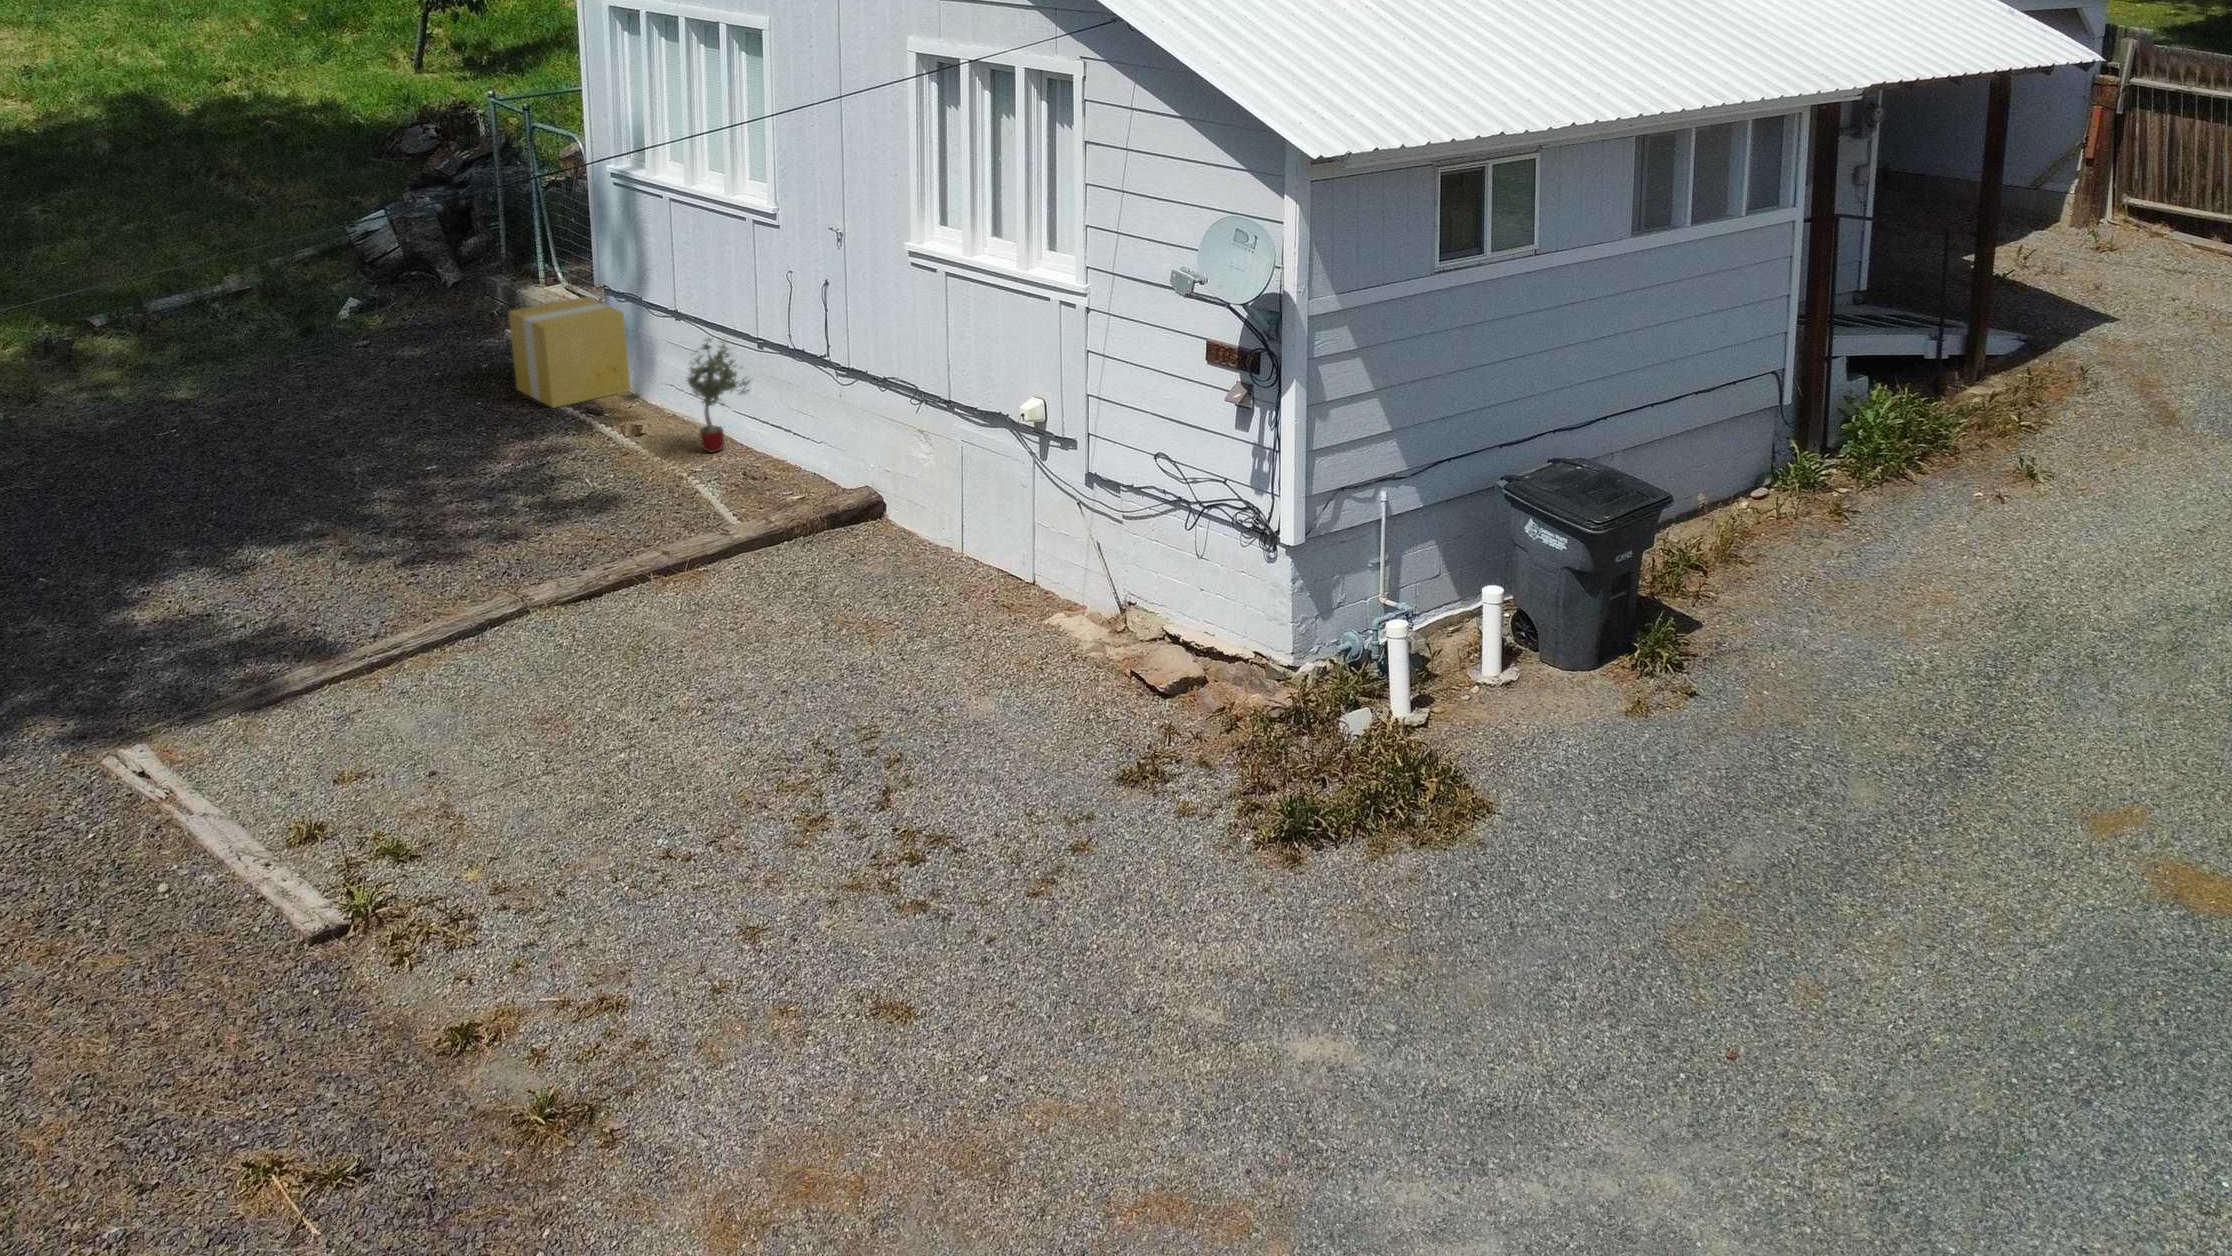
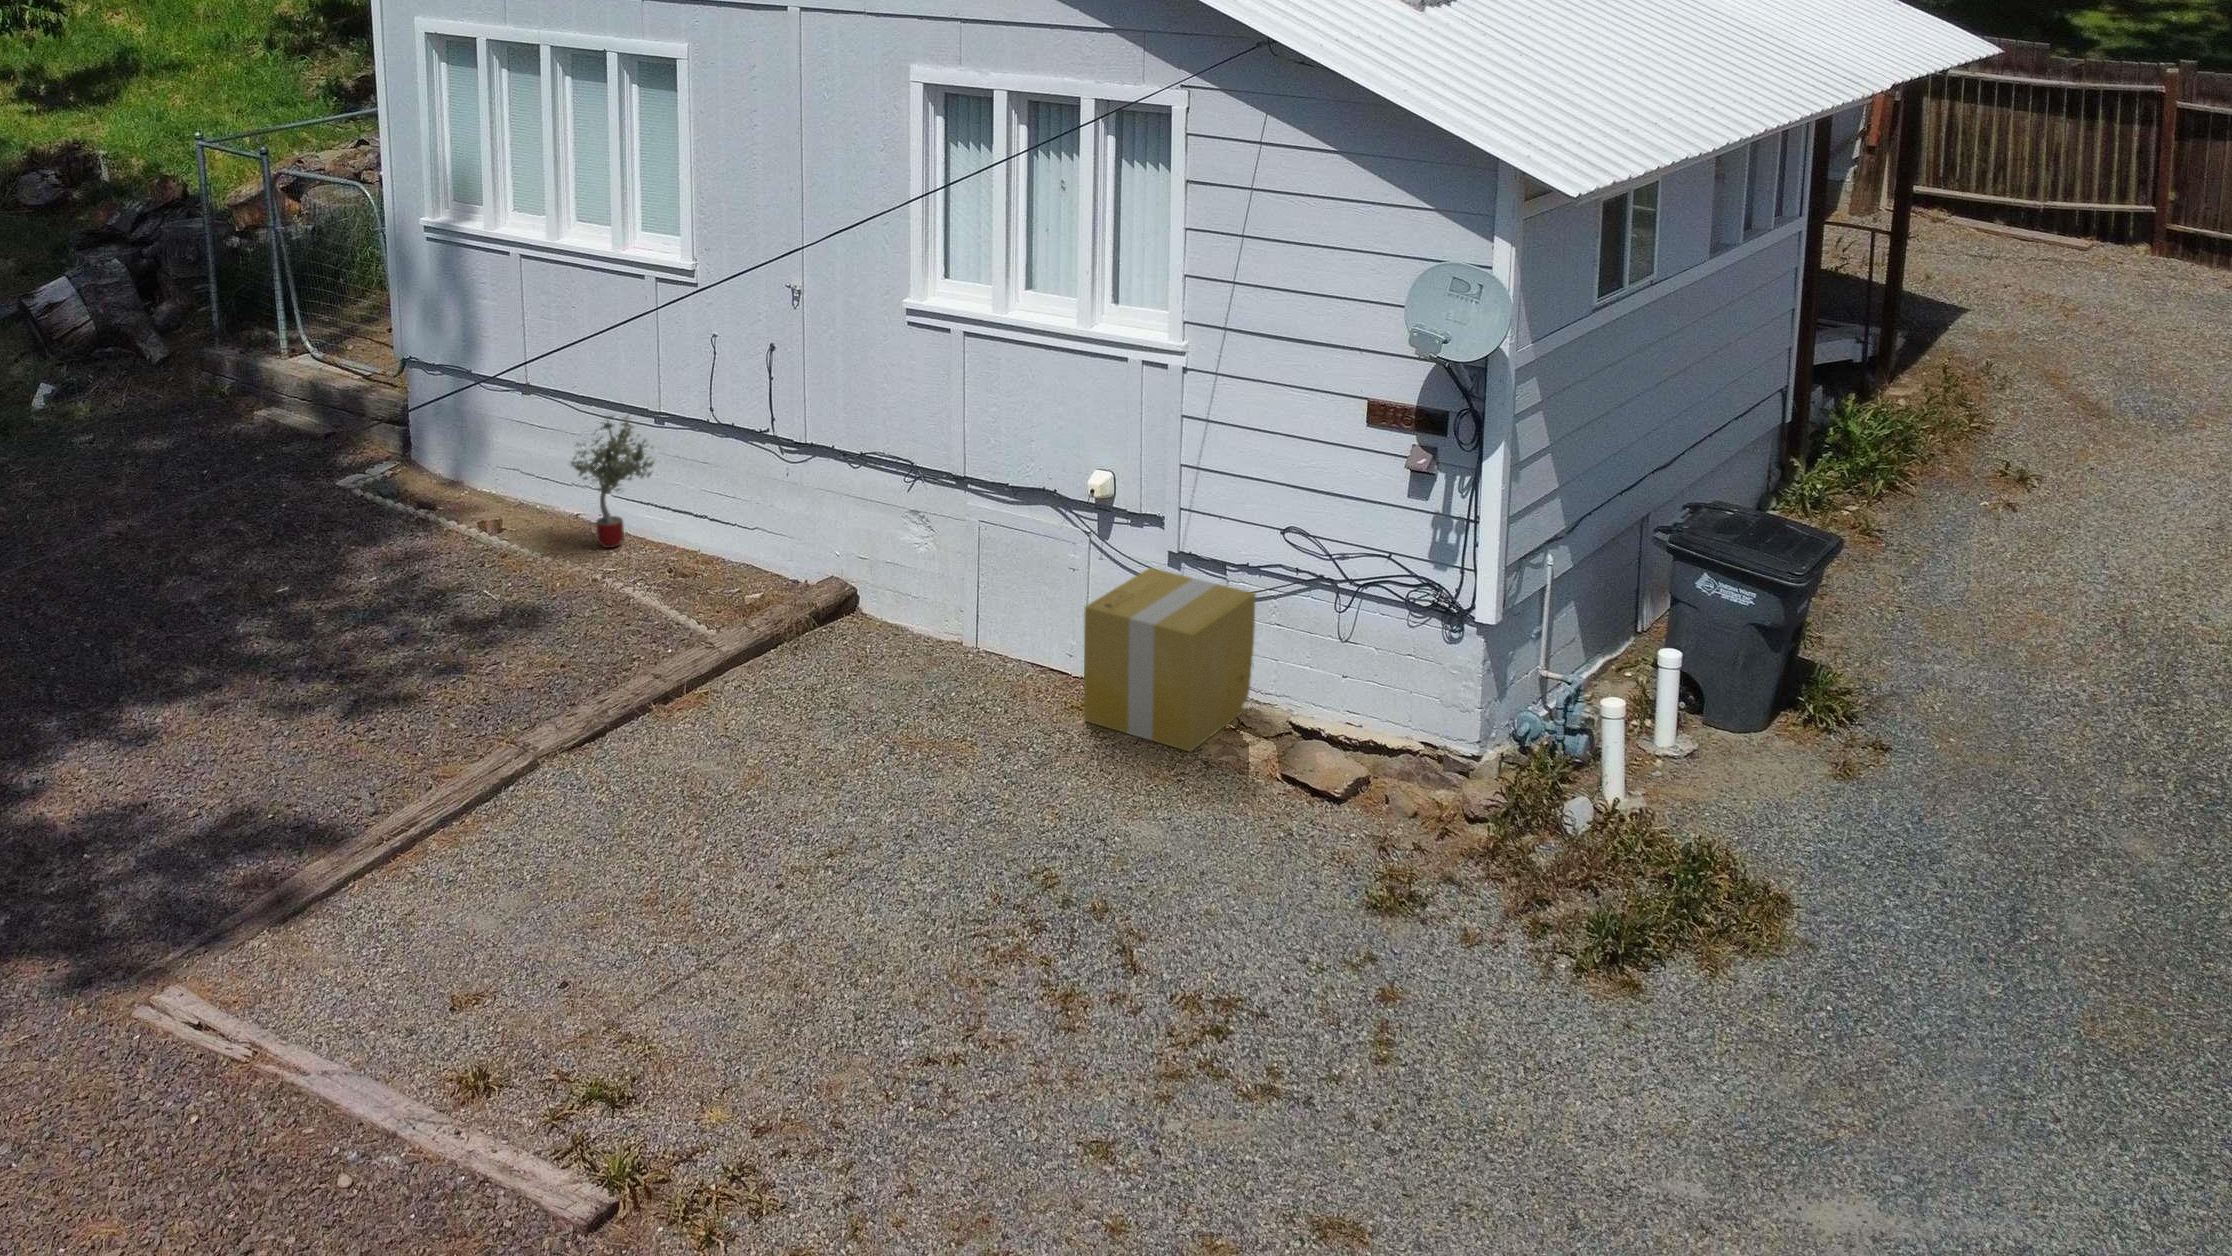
cardboard box: present [509,297,631,408] -> present [1084,568,1256,751]

